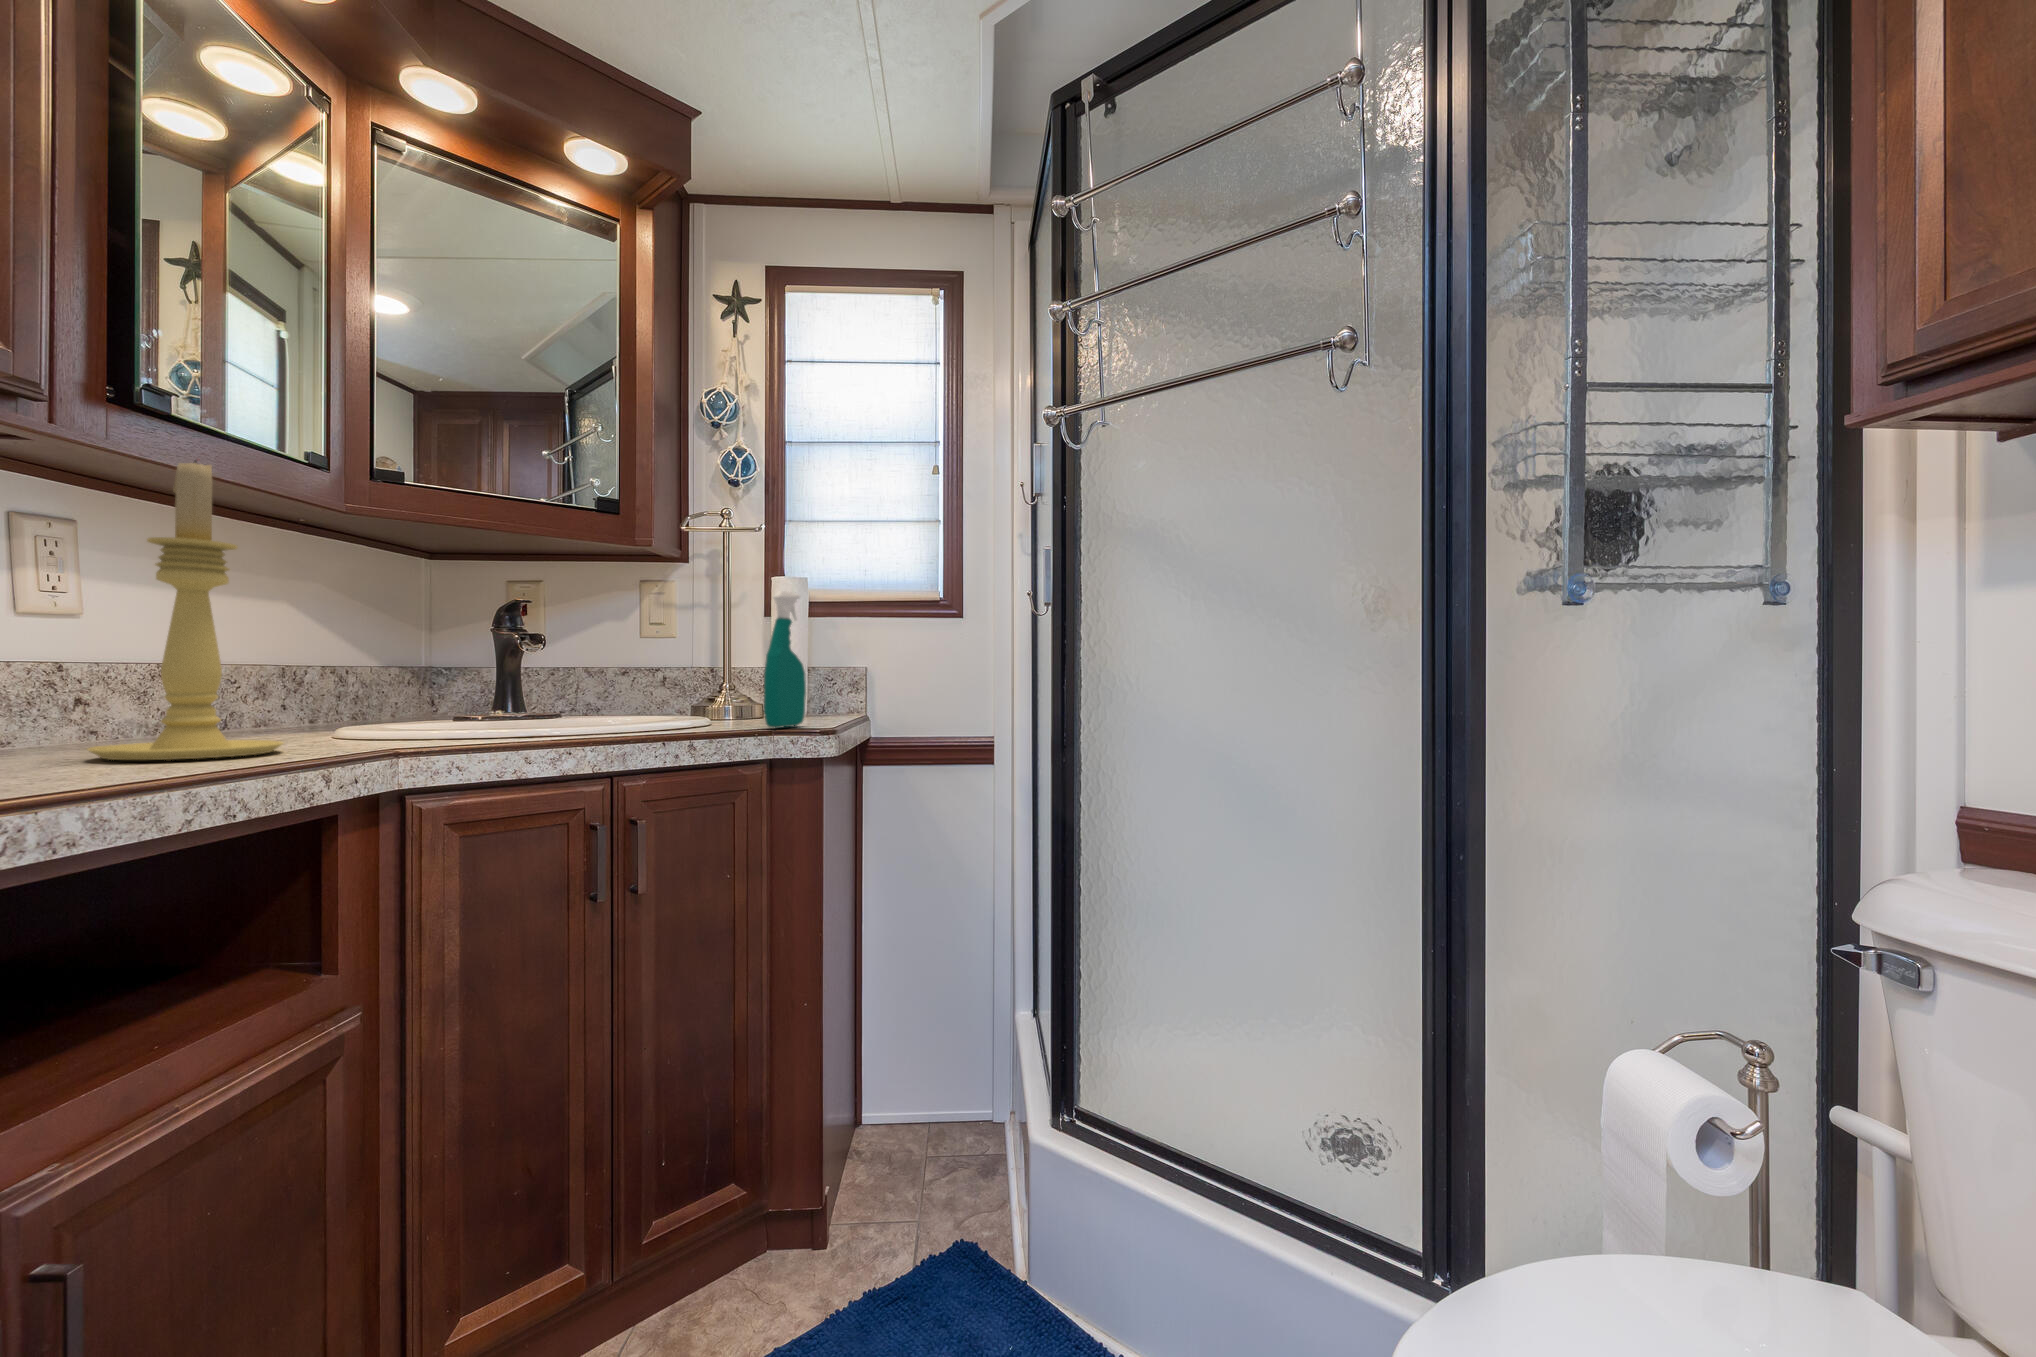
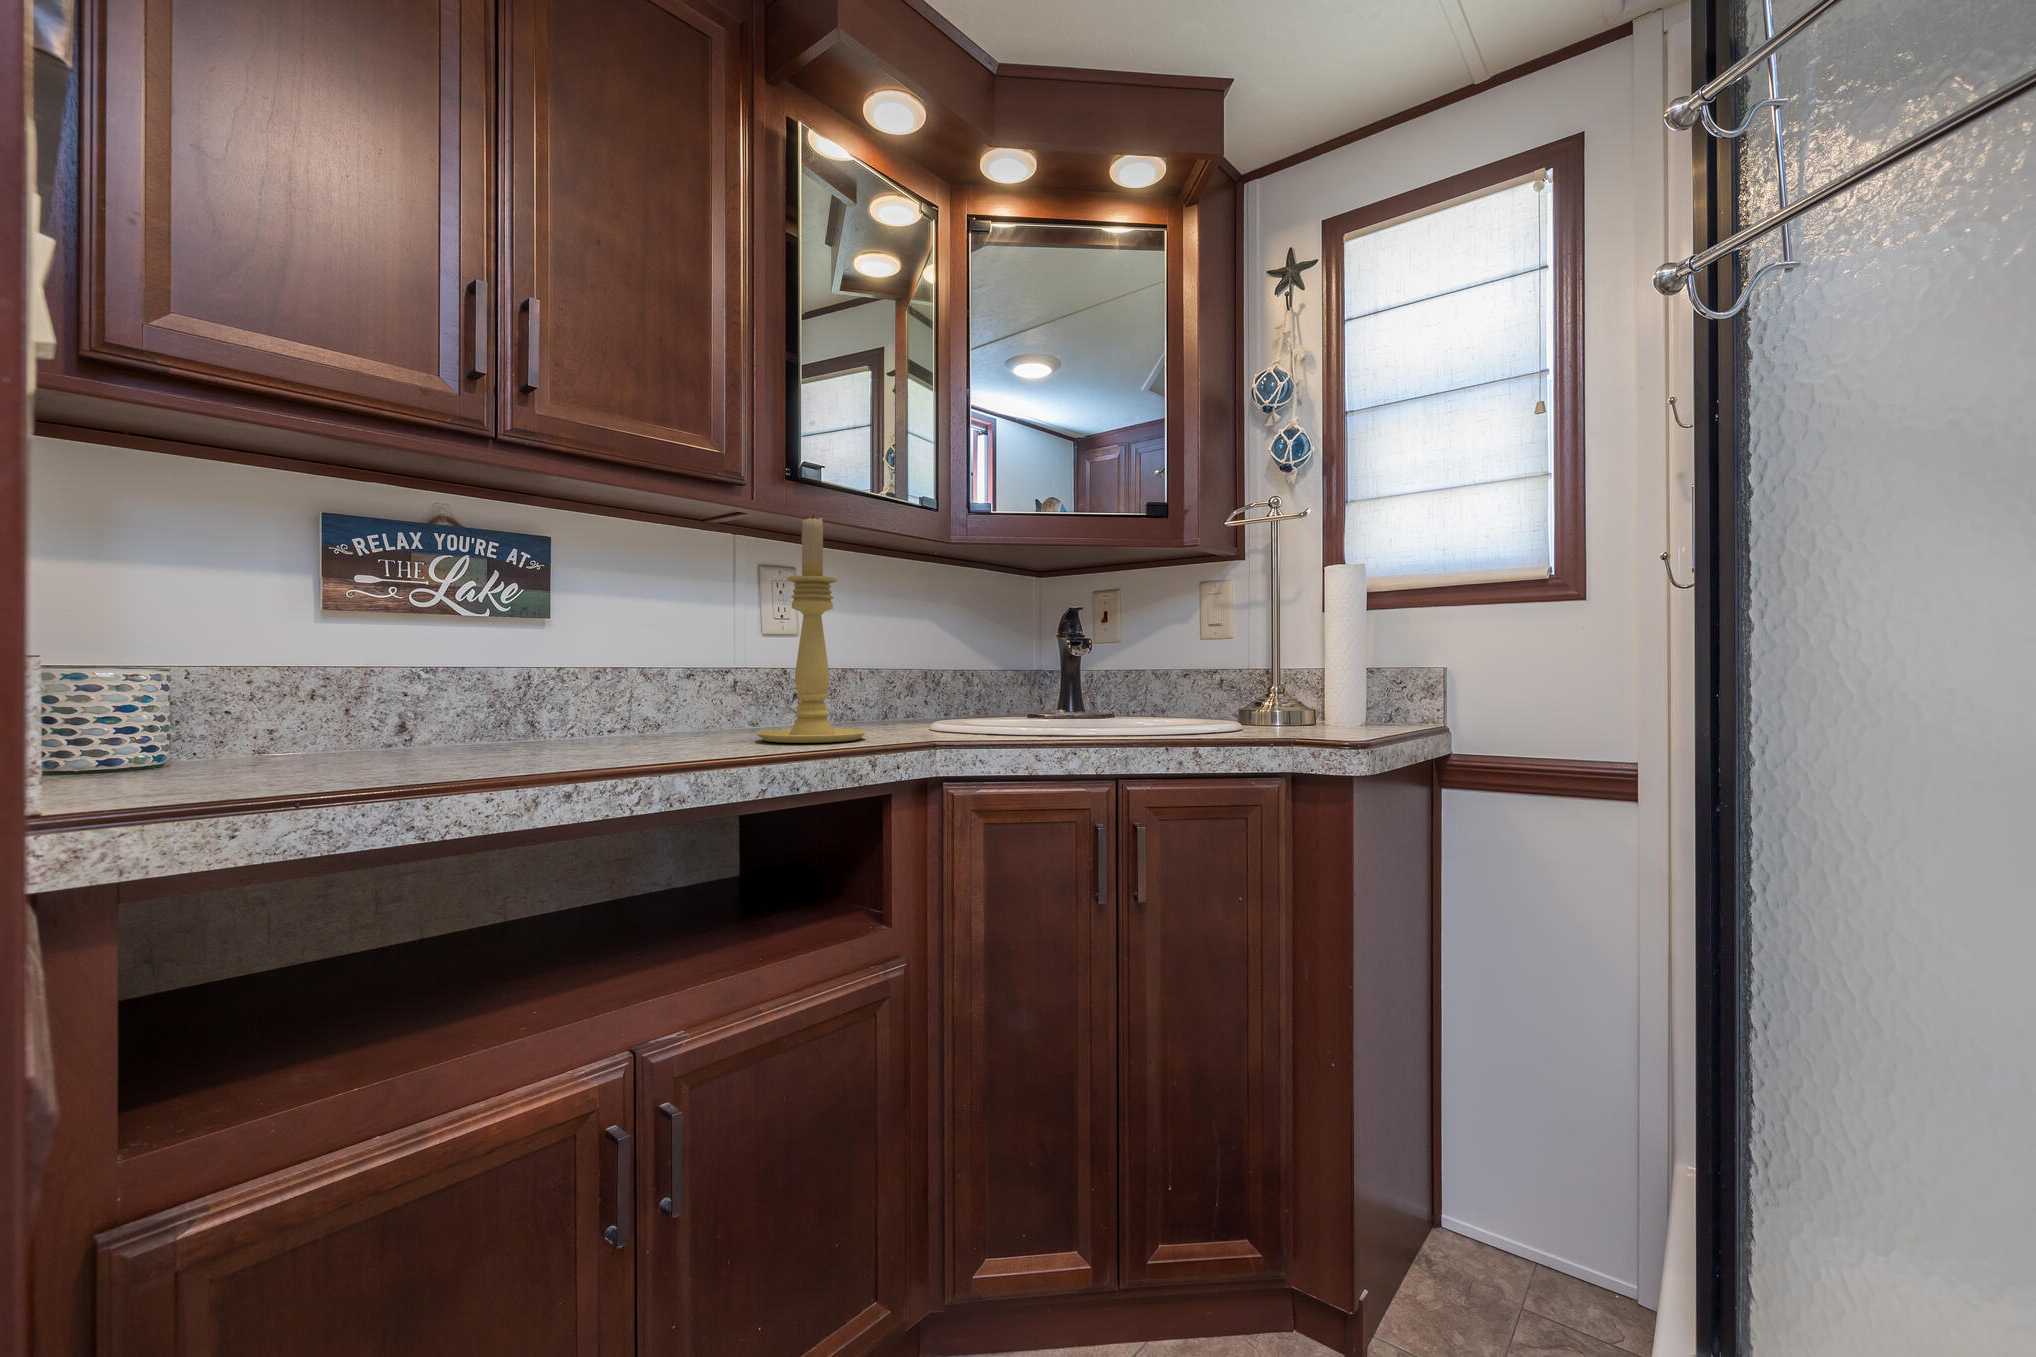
spray bottle: present [764,591,806,728] -> none [1279,580,1334,736]

